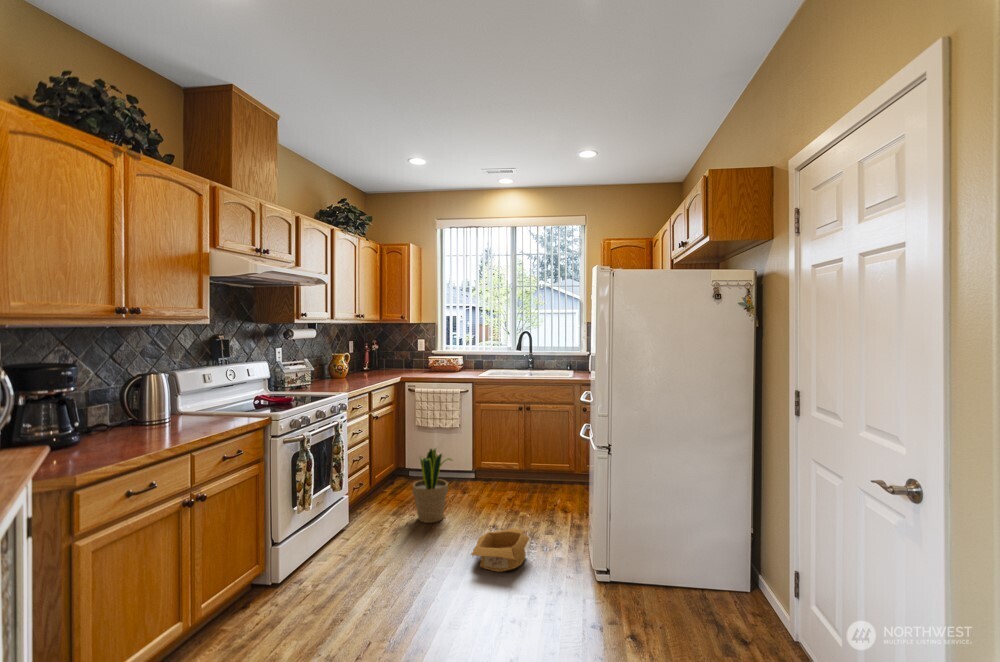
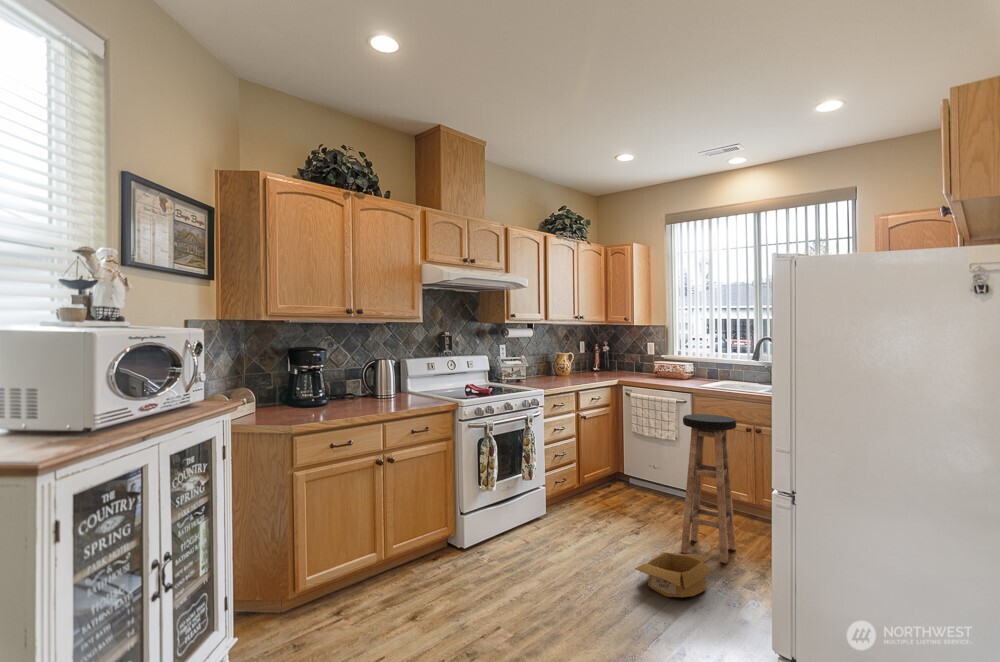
bar stool: none [487,403,530,530] -> present [681,414,736,563]
potted plant: present [413,449,451,523] -> none [606,454,650,532]

